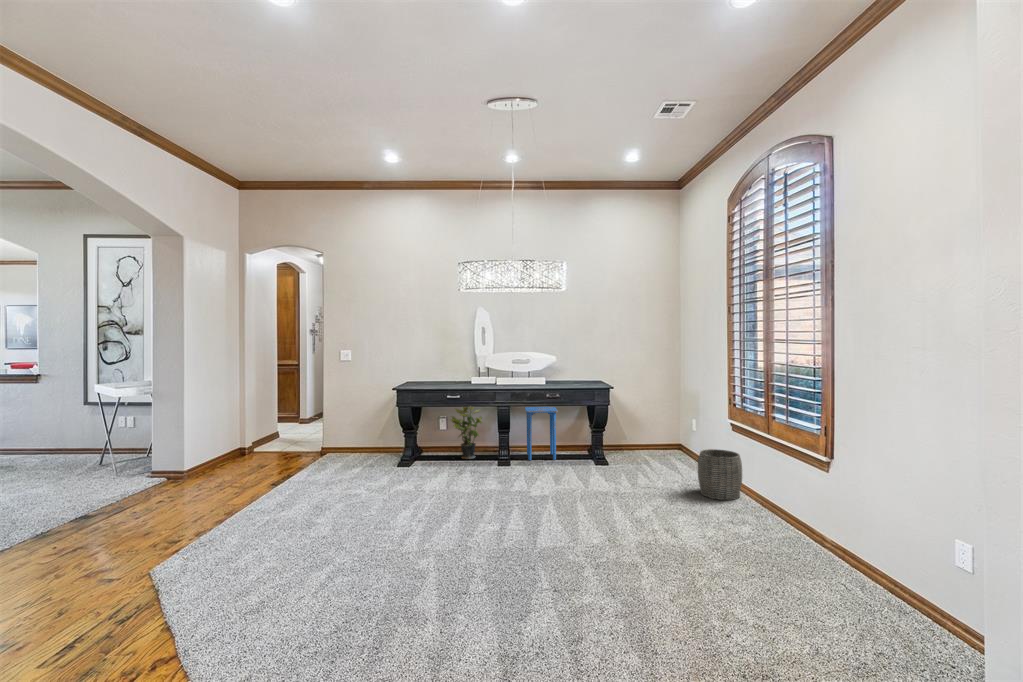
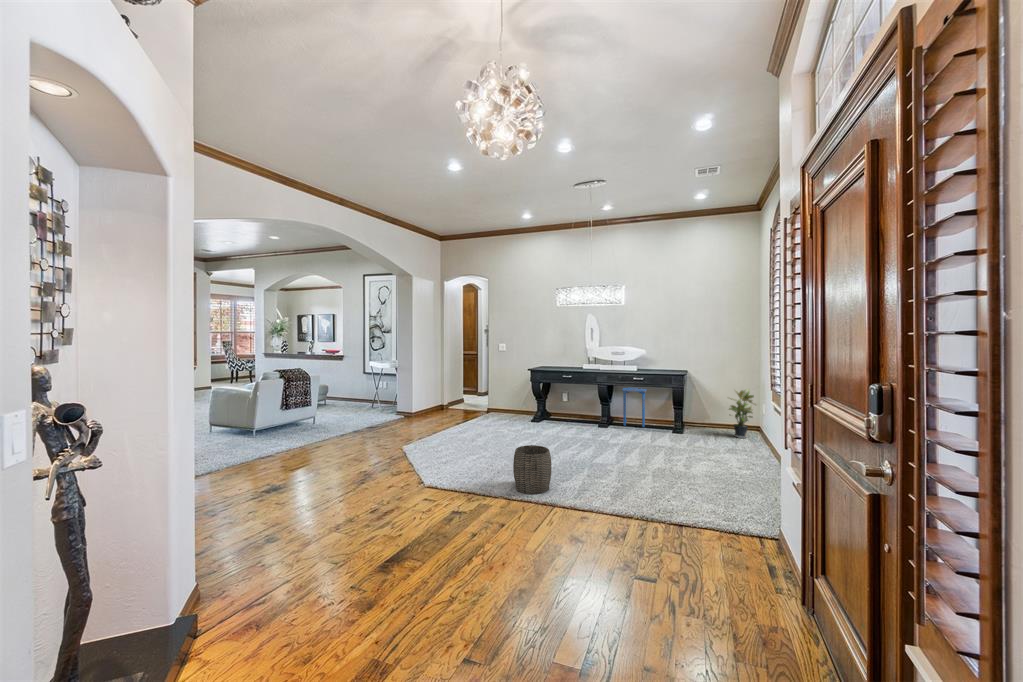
potted plant: present [451,406,482,459] -> present [729,389,756,438]
woven basket: present [698,449,742,500] -> present [513,445,552,494]

